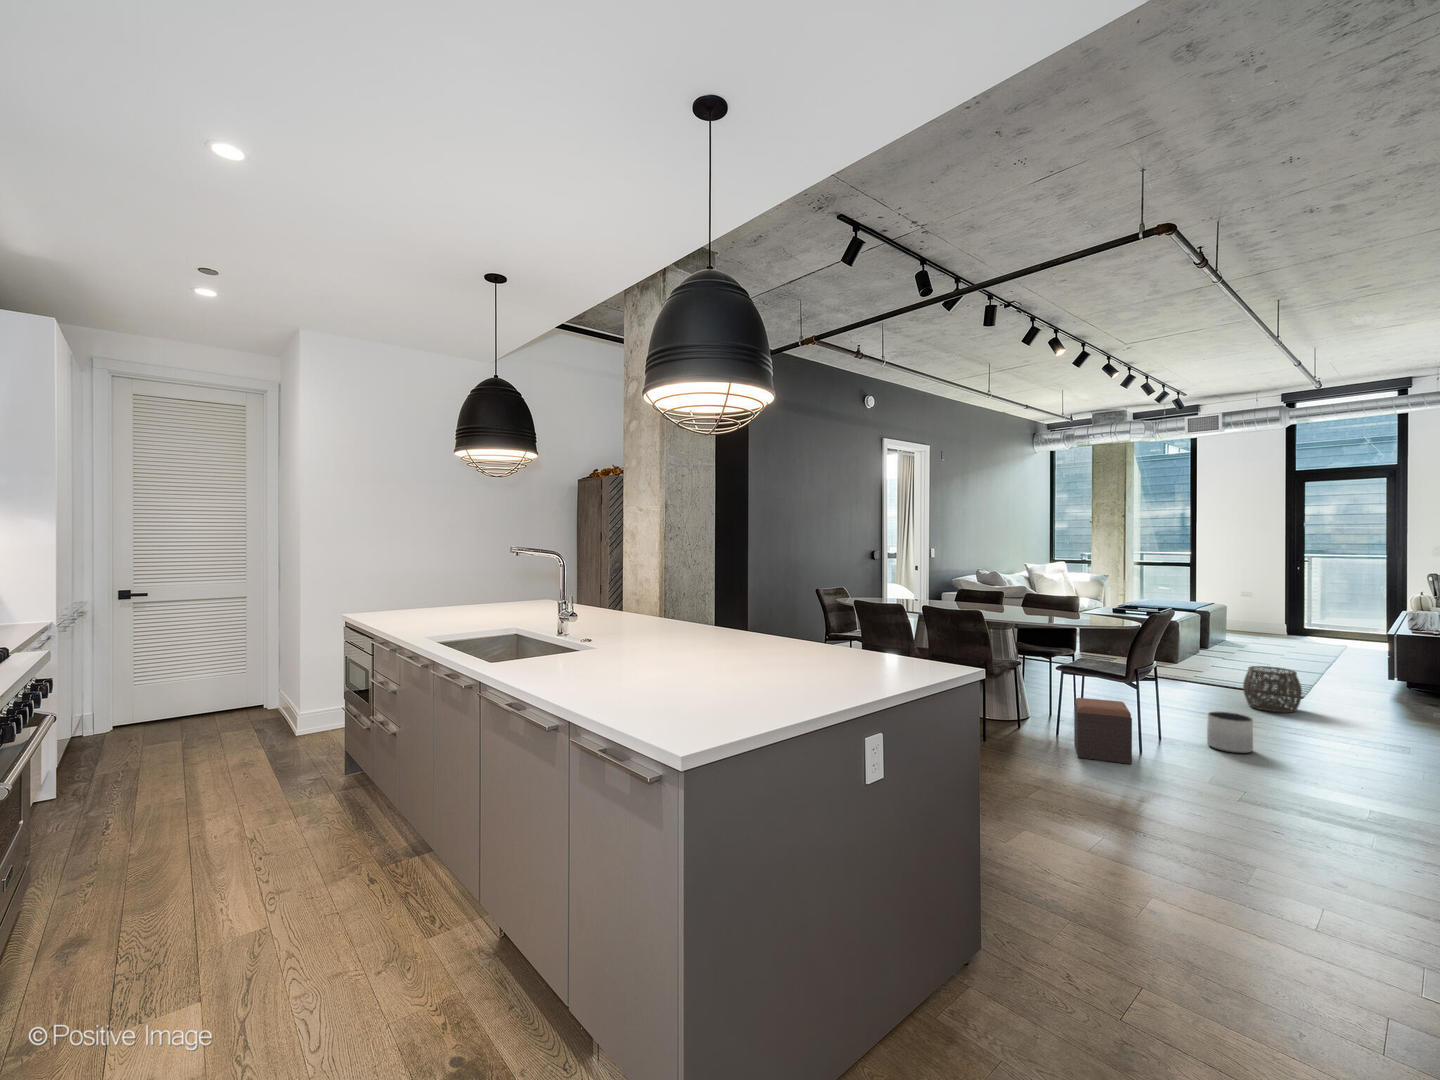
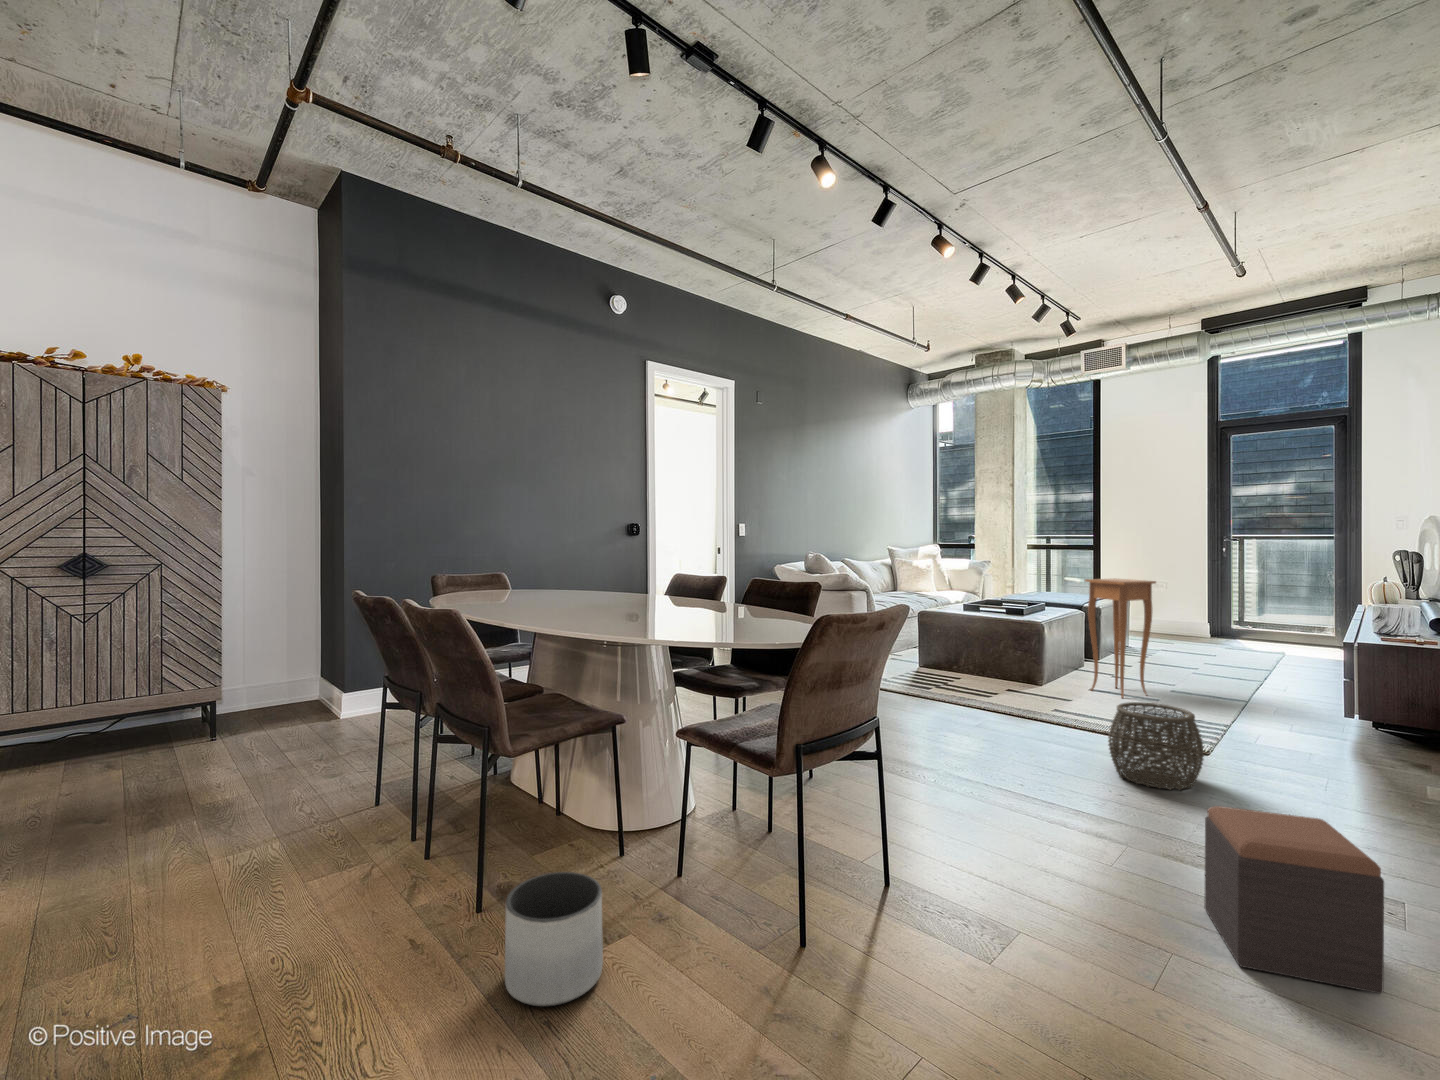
side table: none [1206,591,1258,671] -> present [1085,579,1156,698]
footstool: present [1074,698,1132,764] -> present [1205,806,1384,994]
planter: present [1207,712,1253,753] -> present [505,872,603,1007]

